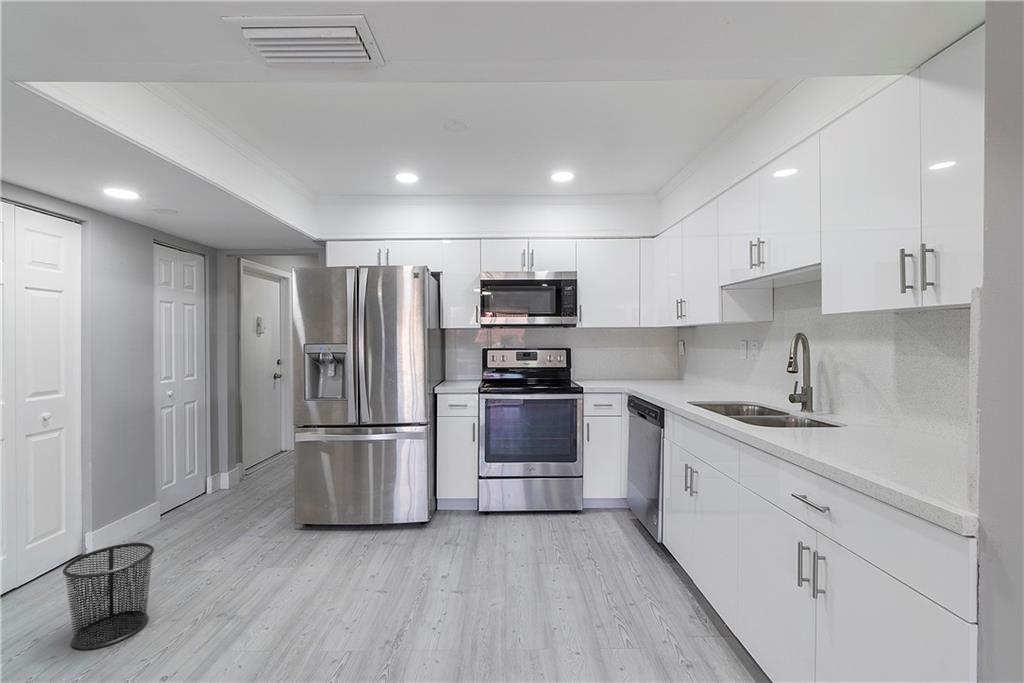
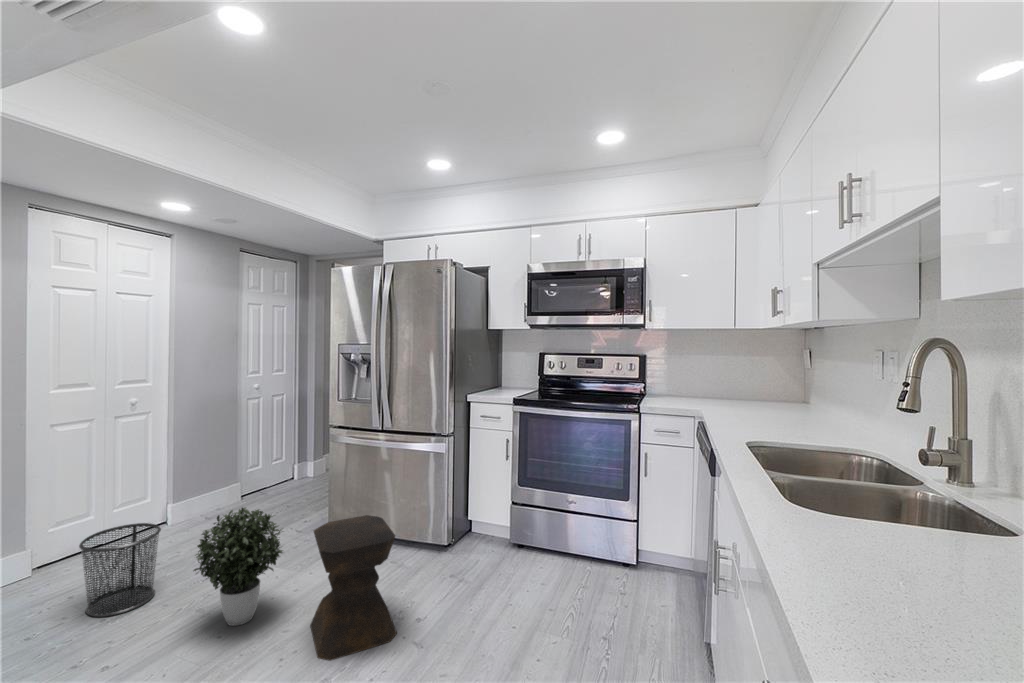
stool: none [350,496,434,623] -> present [310,515,397,661]
potted plant: none [225,505,313,621] -> present [193,507,283,626]

